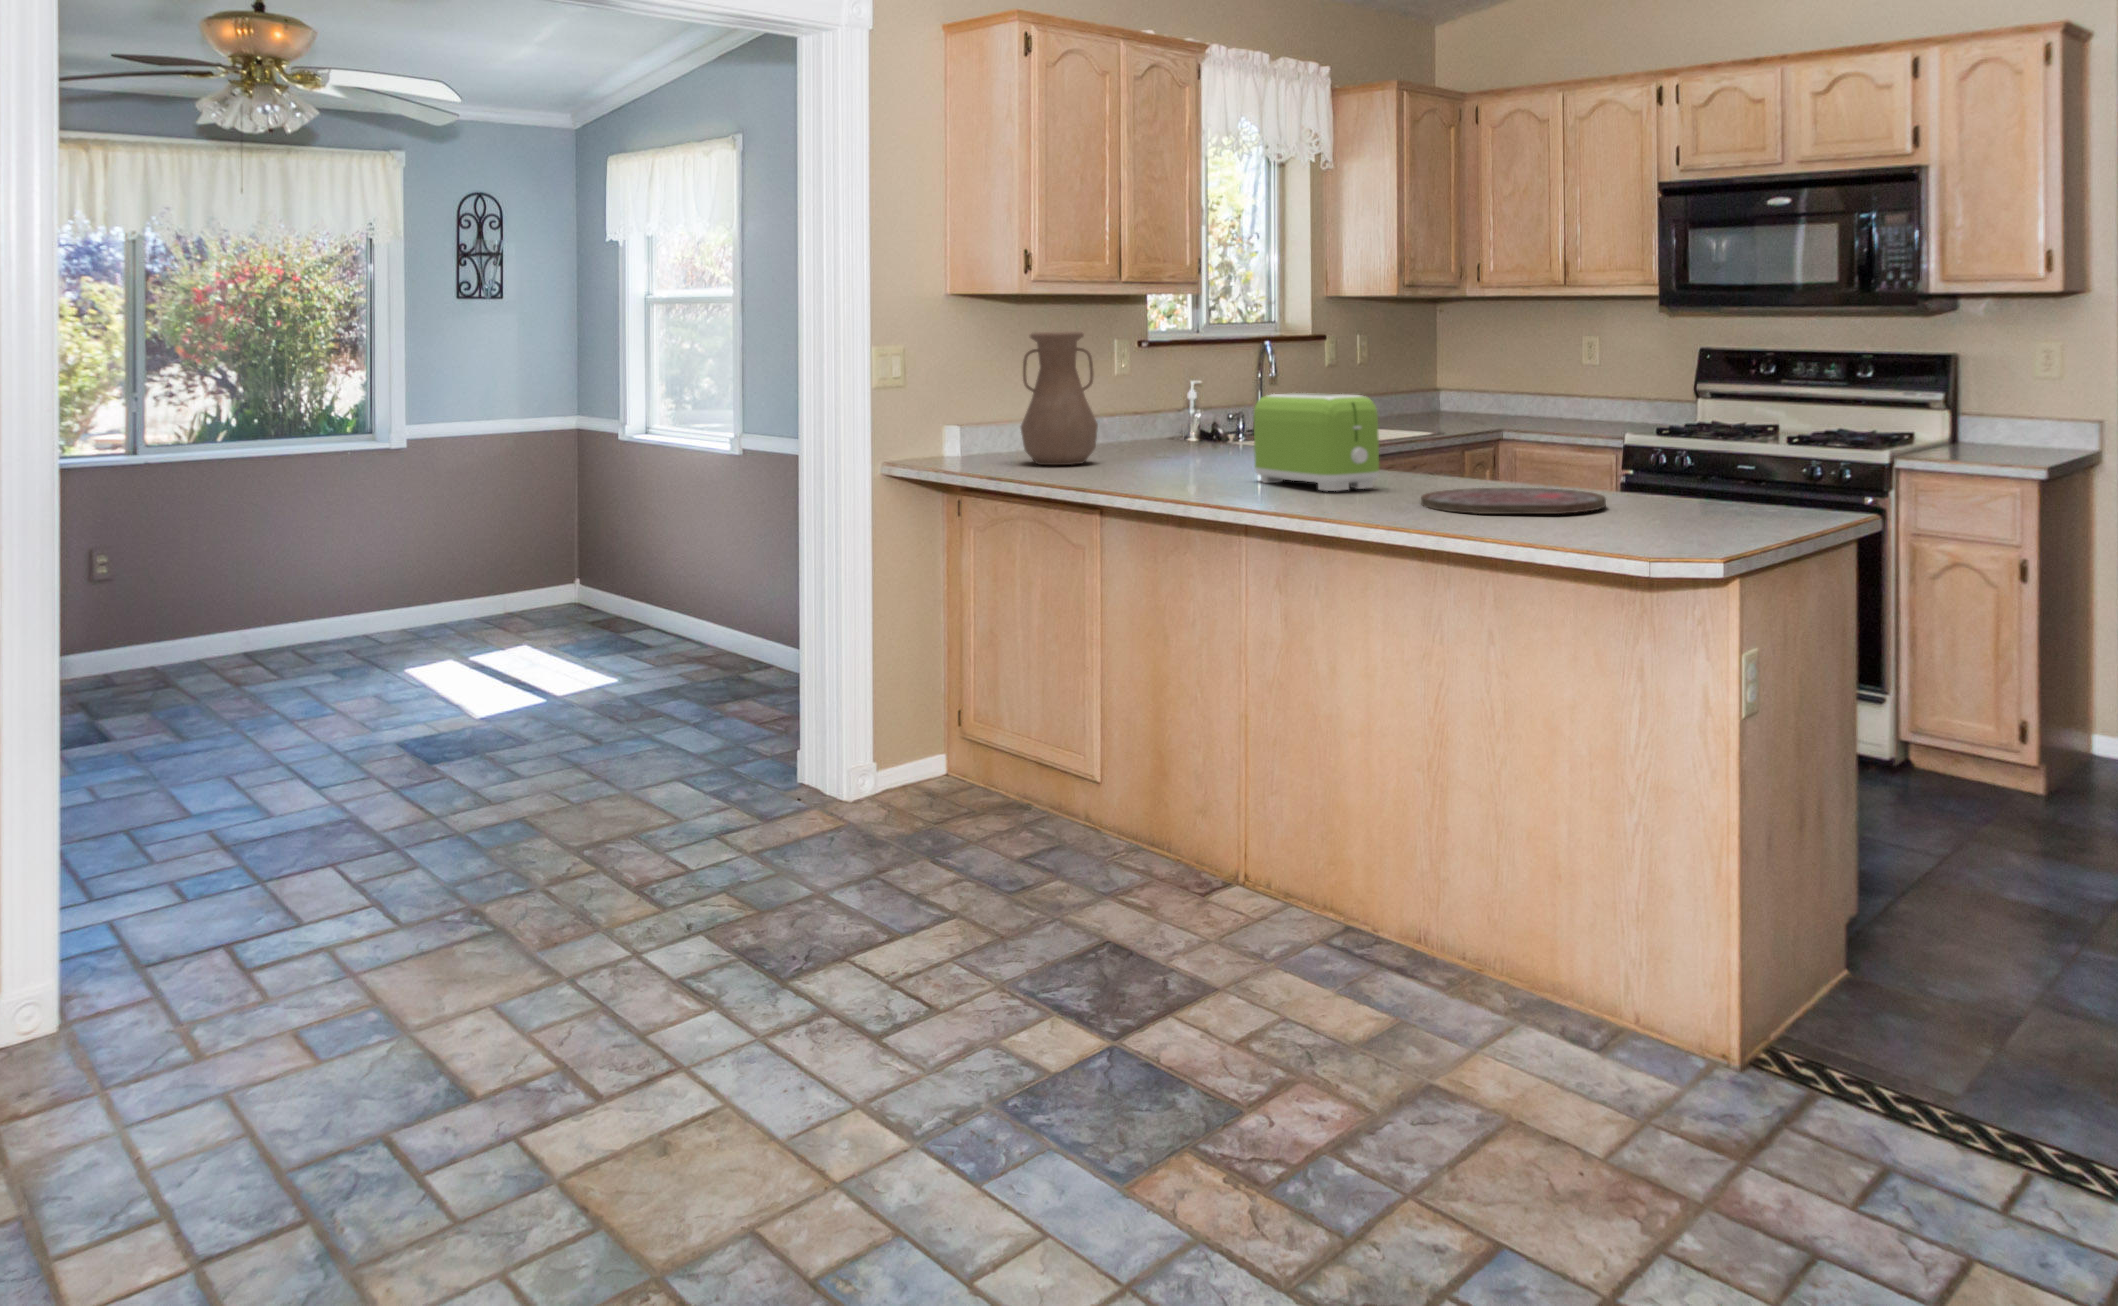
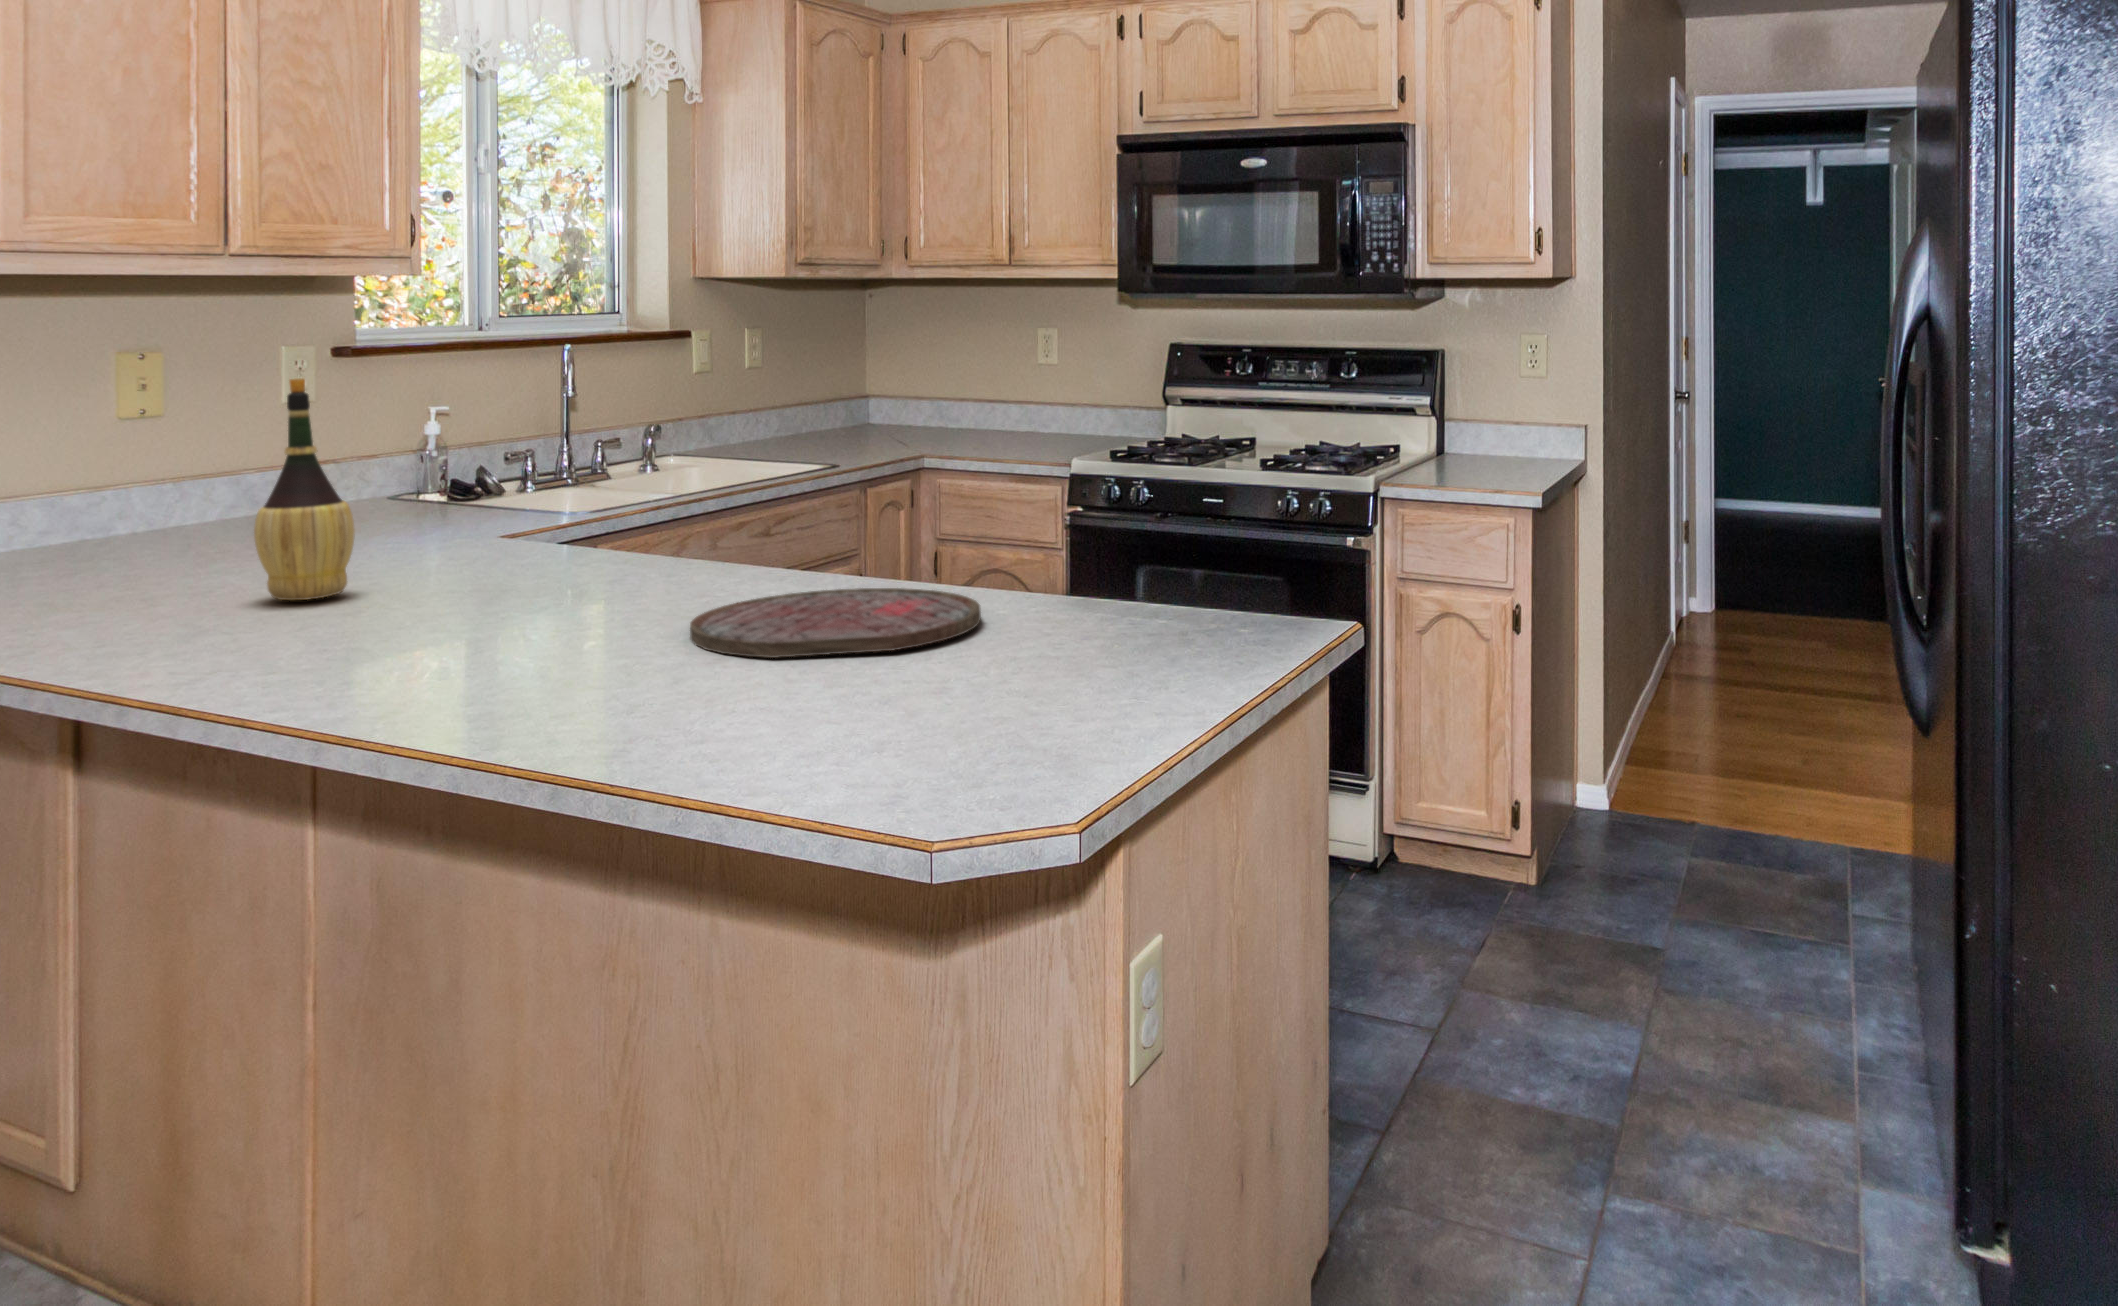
vase: present [1021,331,1098,465] -> none [82,334,235,562]
wine bottle: none [1148,353,1200,482] -> present [254,378,355,600]
toaster: present [1254,393,1379,491] -> none [454,439,651,608]

